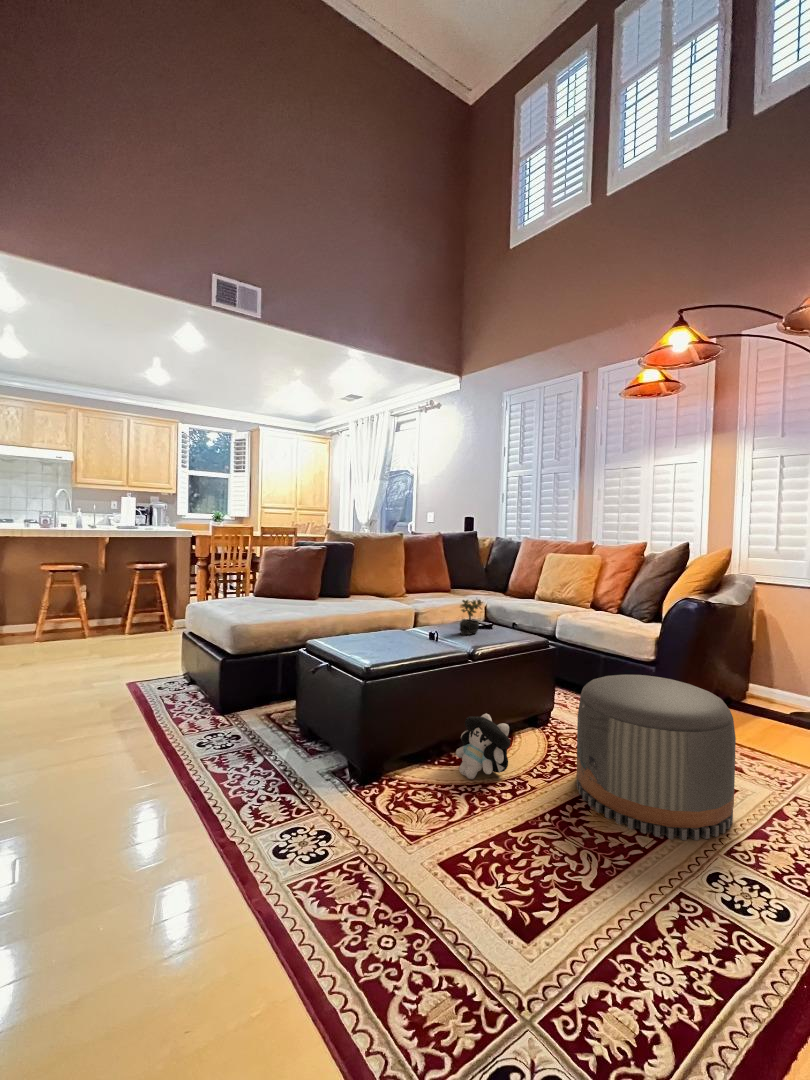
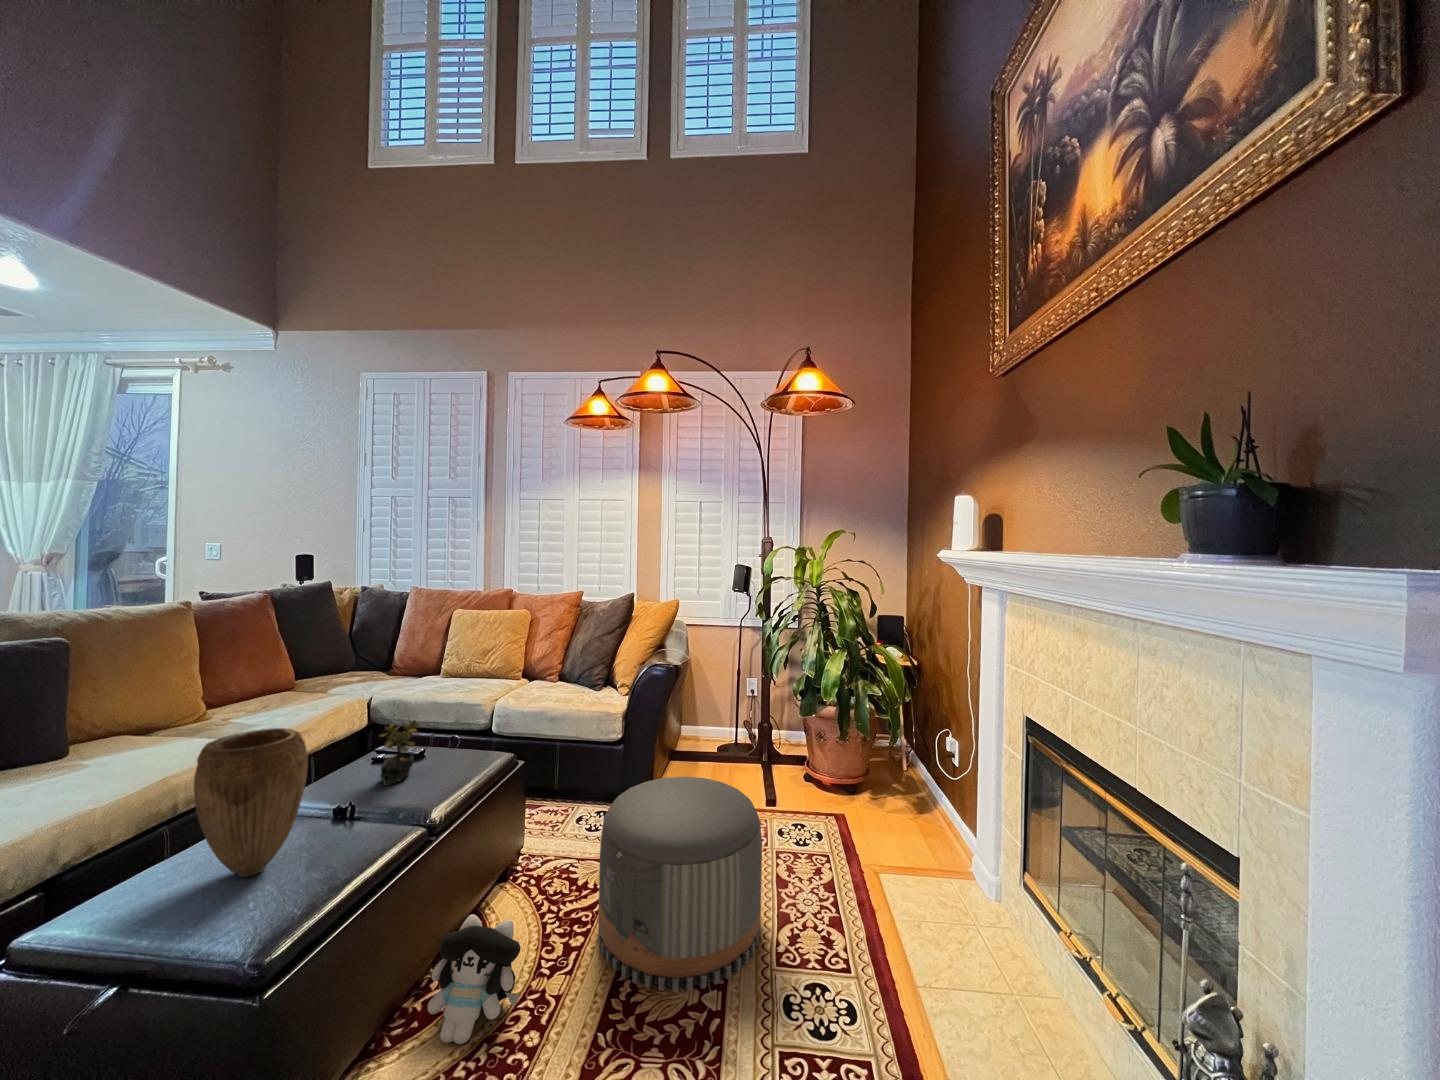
vase: none [362,575,407,646] -> present [194,728,308,877]

